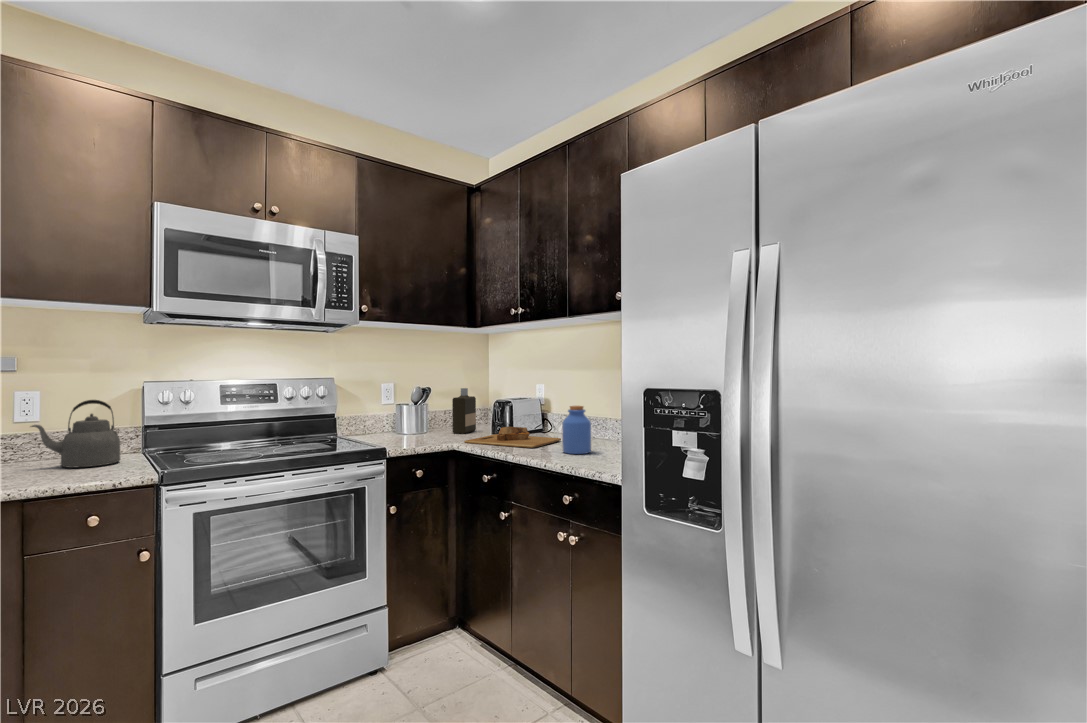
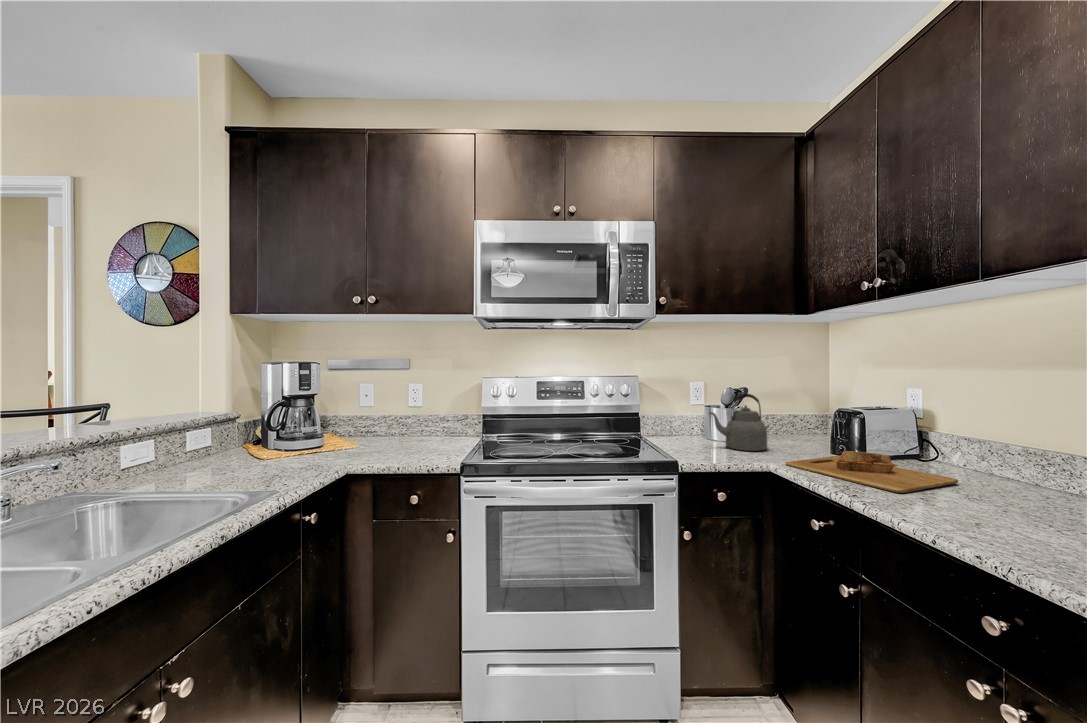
bottle: present [452,388,476,434] -> none [775,390,810,448]
kettle: present [30,400,120,468] -> present [709,394,768,451]
jar: present [562,406,591,454] -> none [963,436,1035,527]

